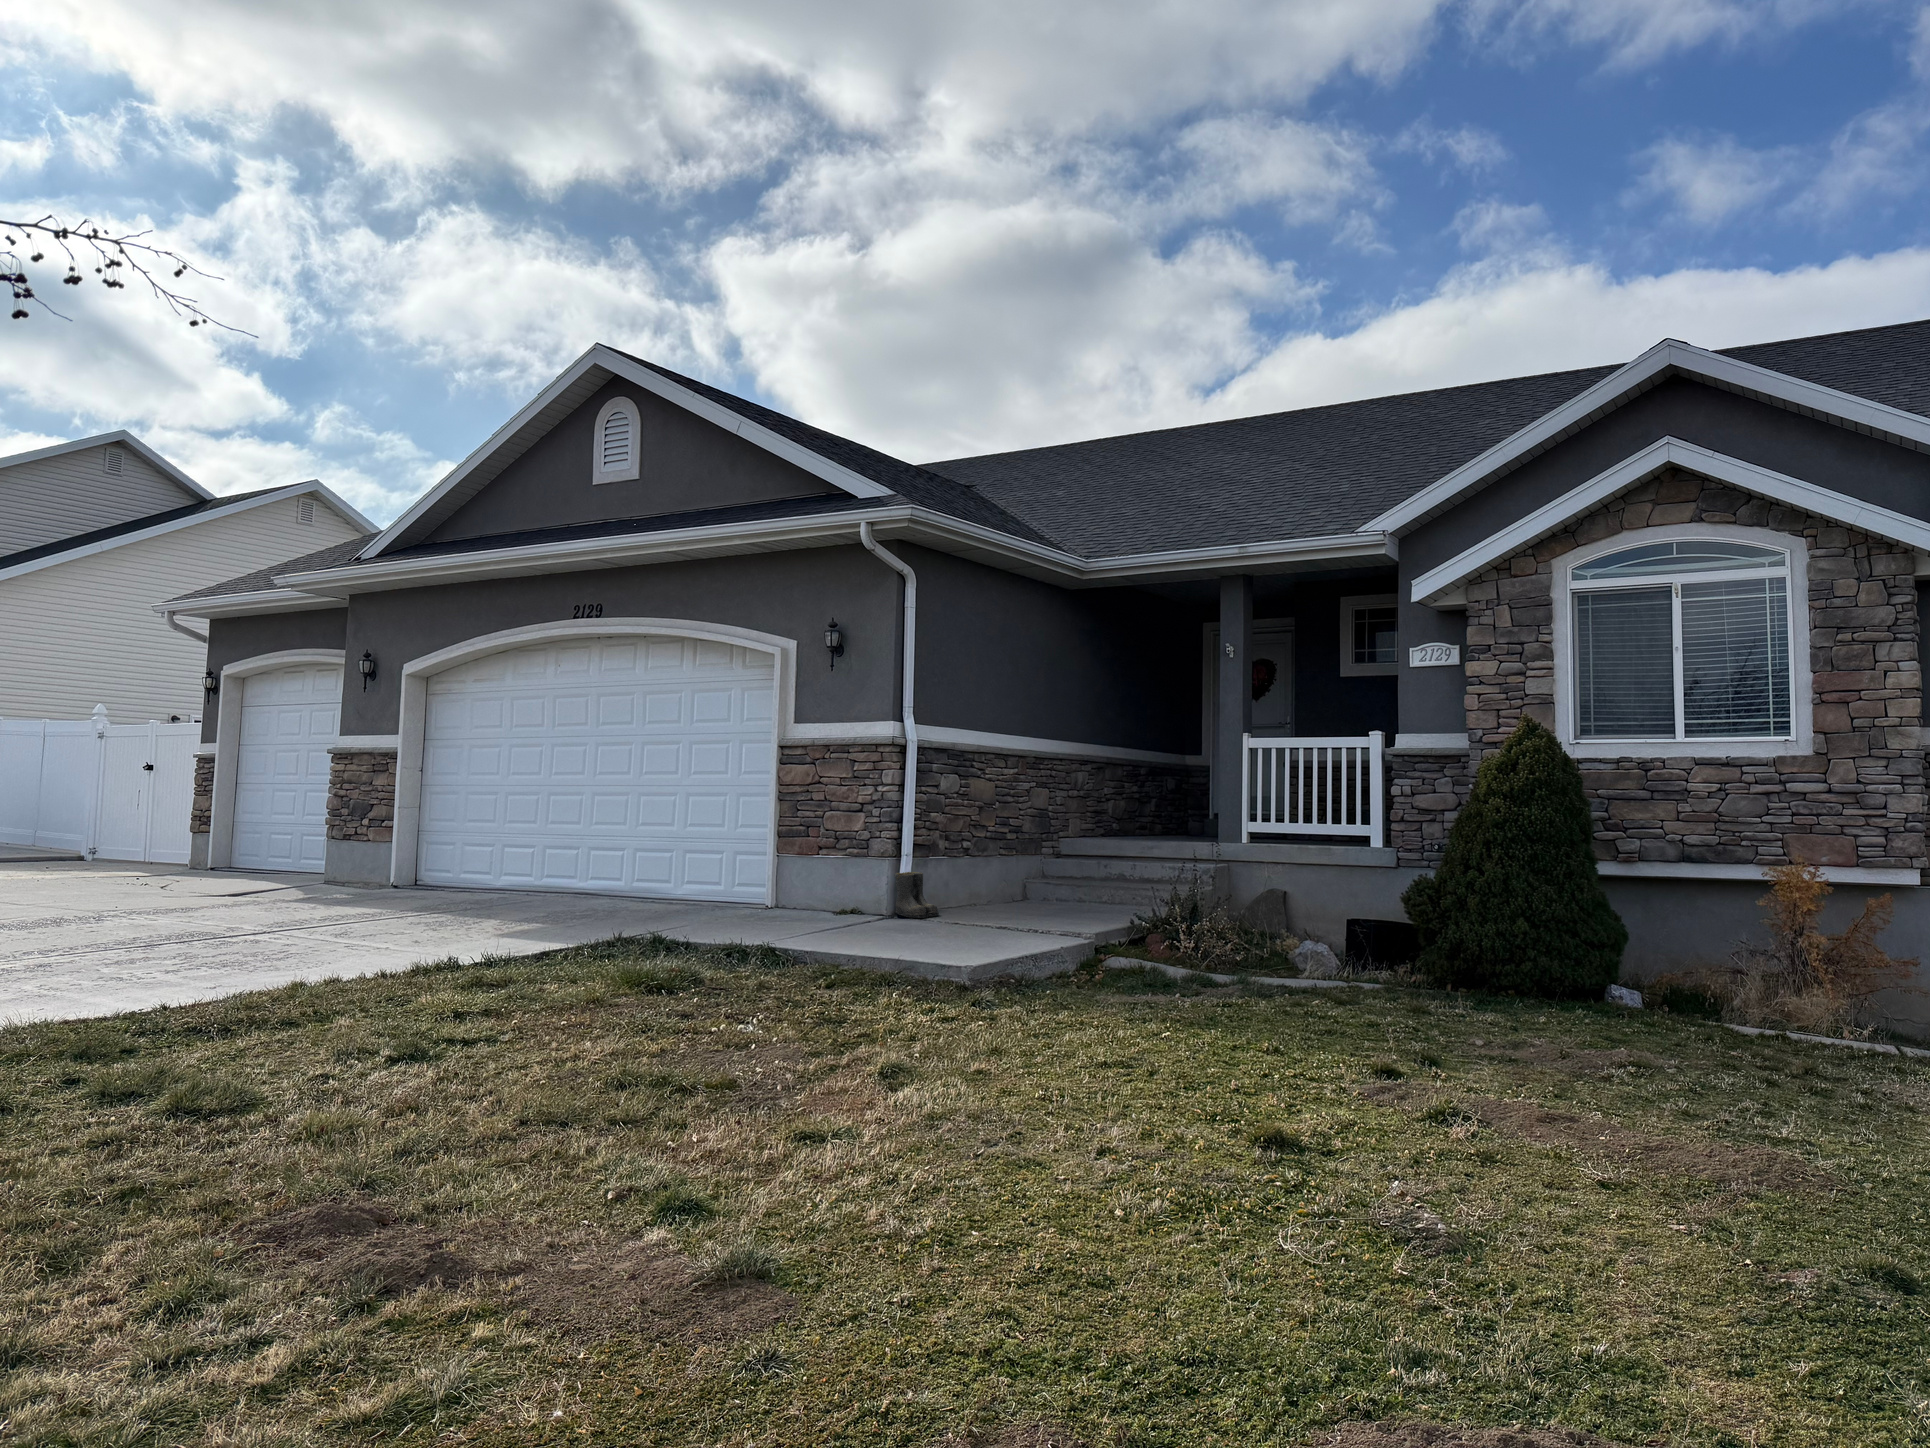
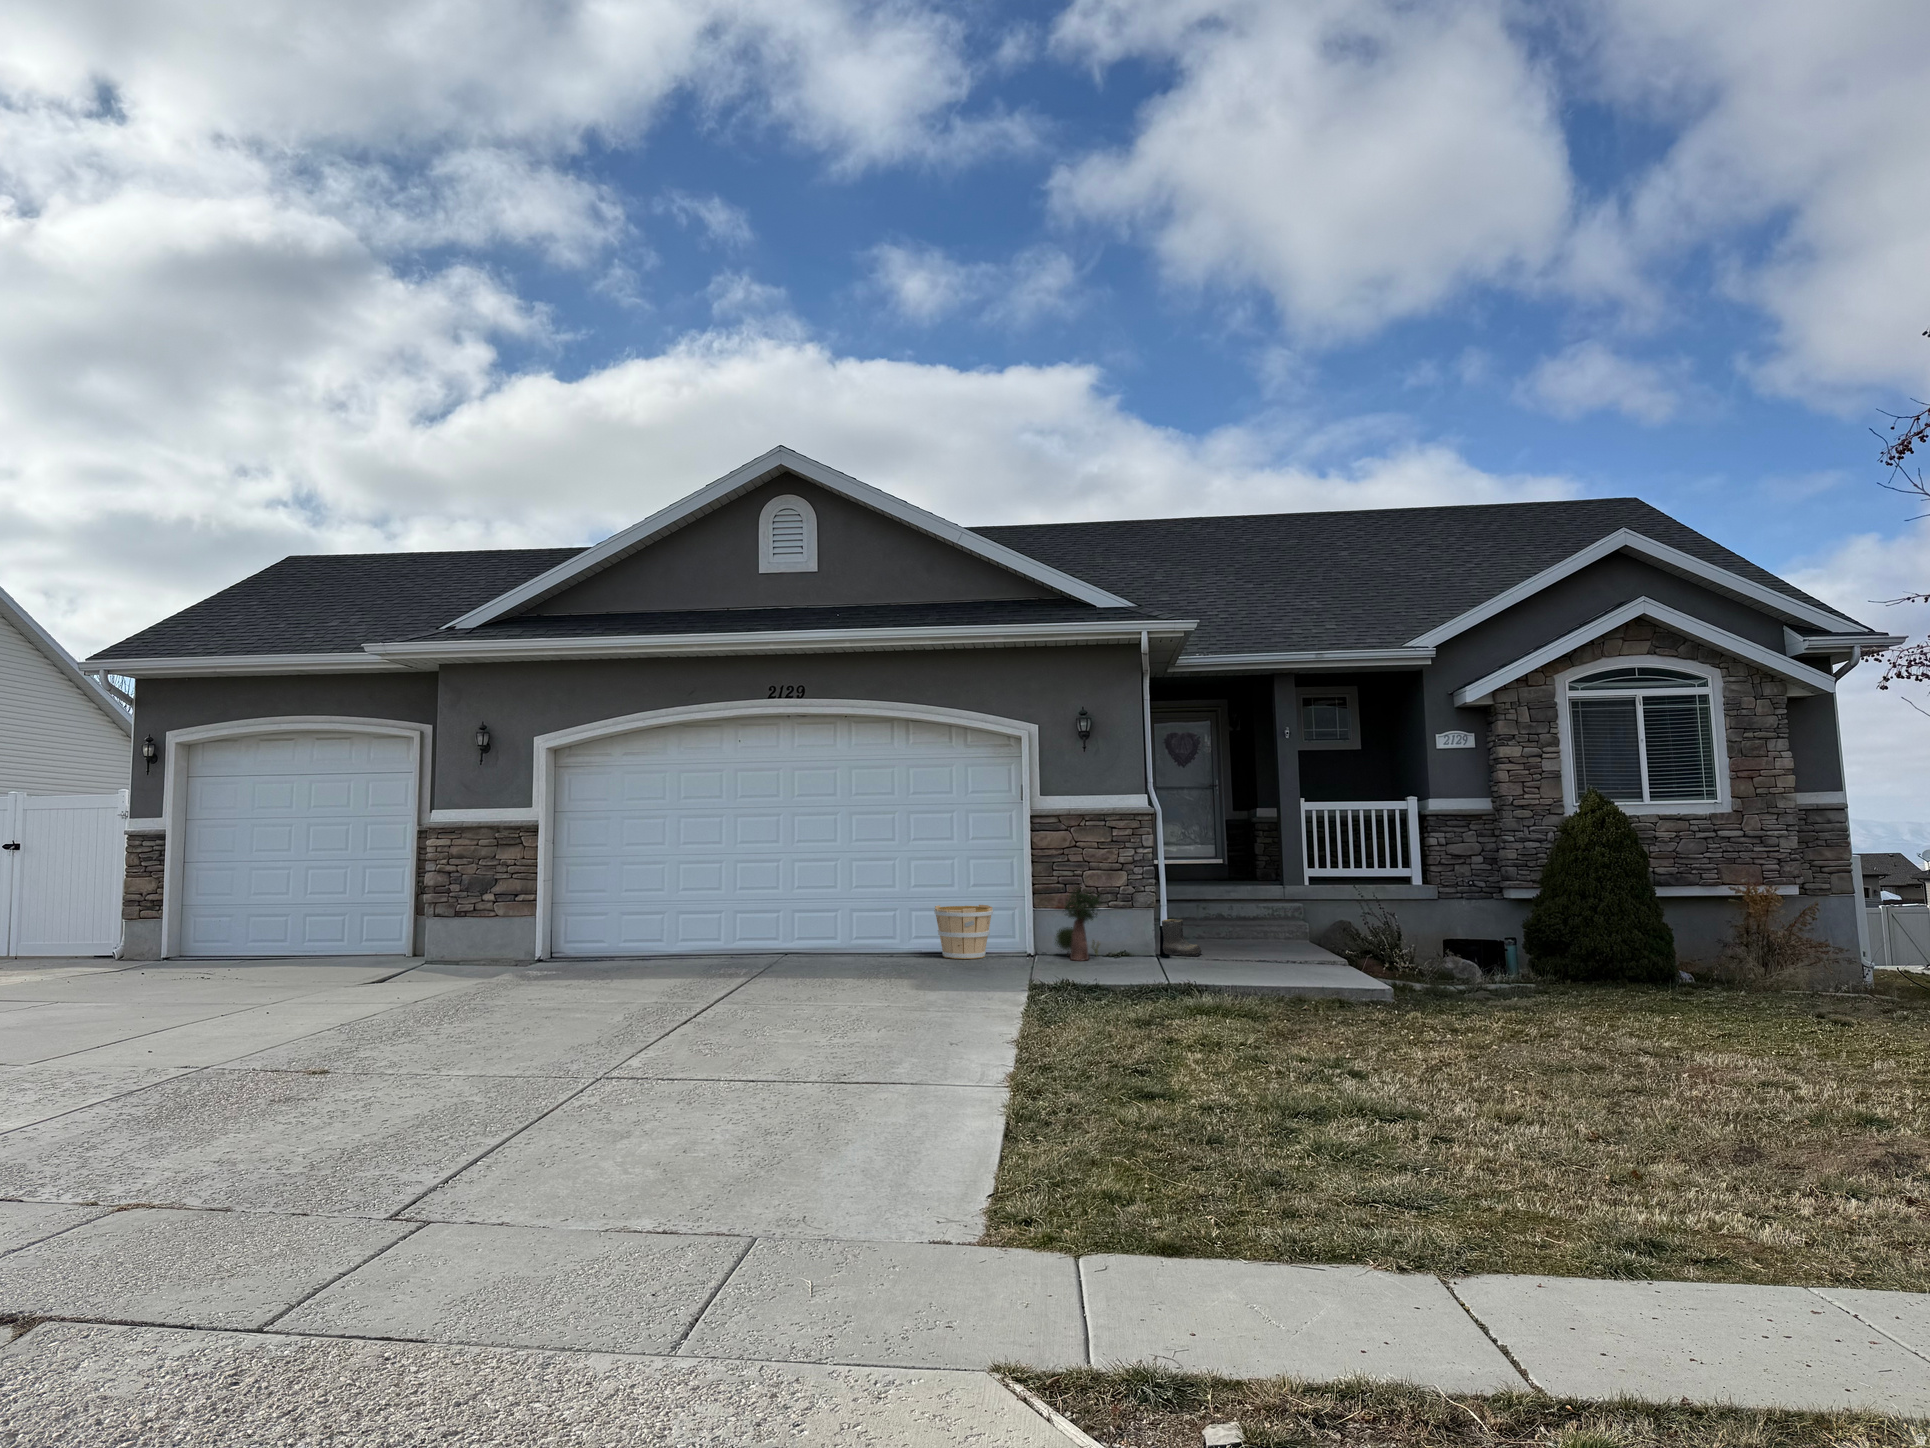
potted plant: none [756,827,823,915] -> present [1055,887,1103,960]
wooden bucket: none [657,844,726,906] -> present [934,905,993,959]

